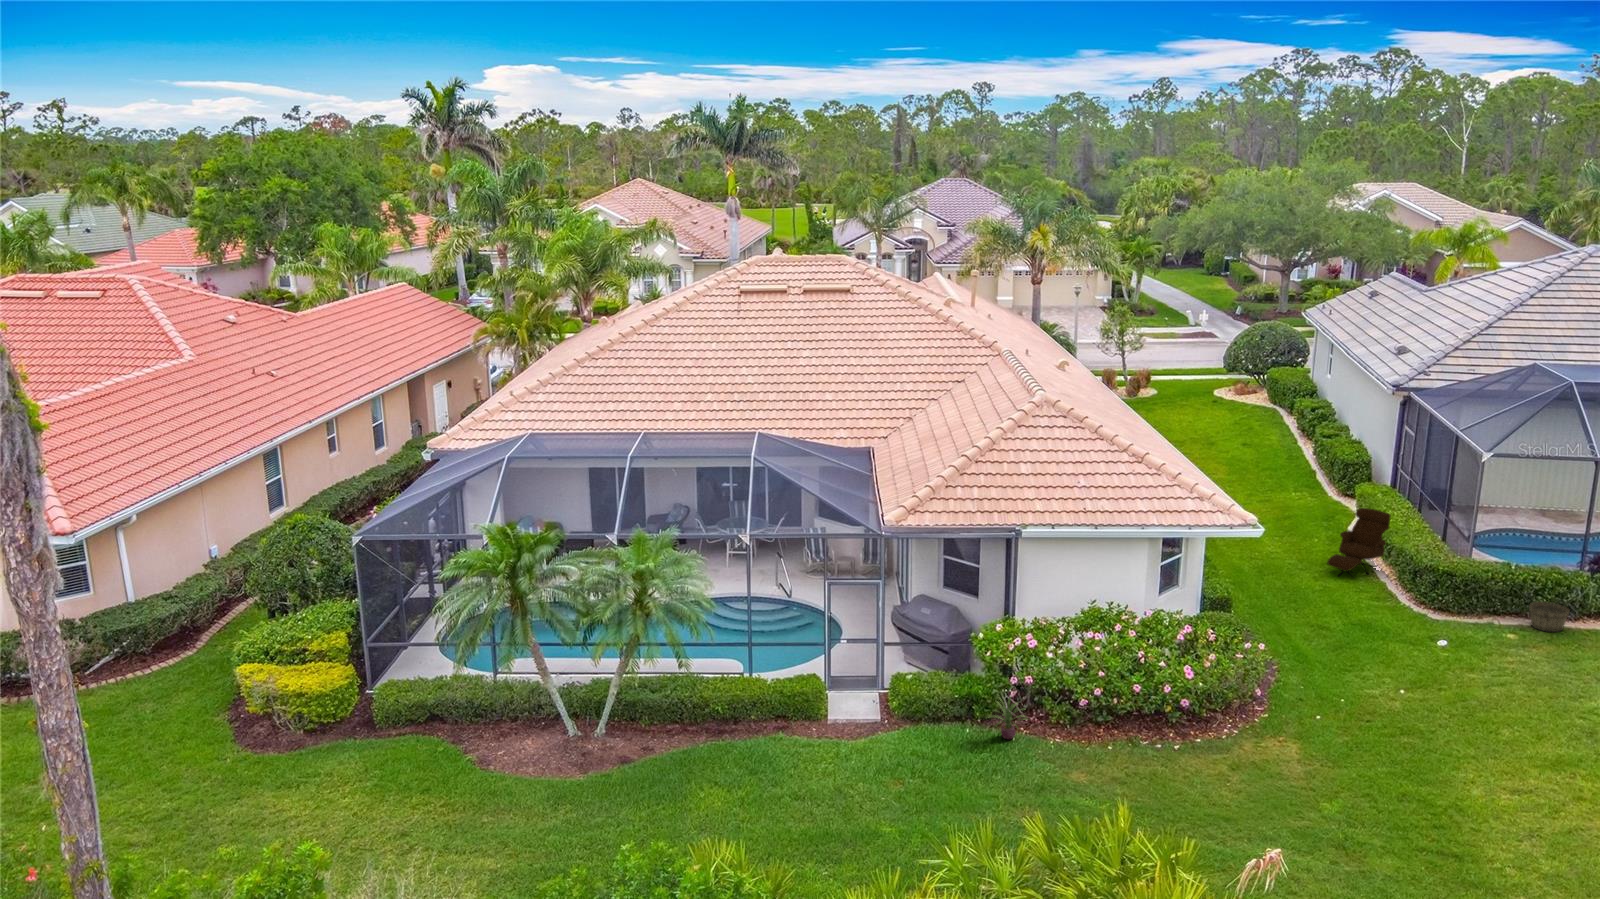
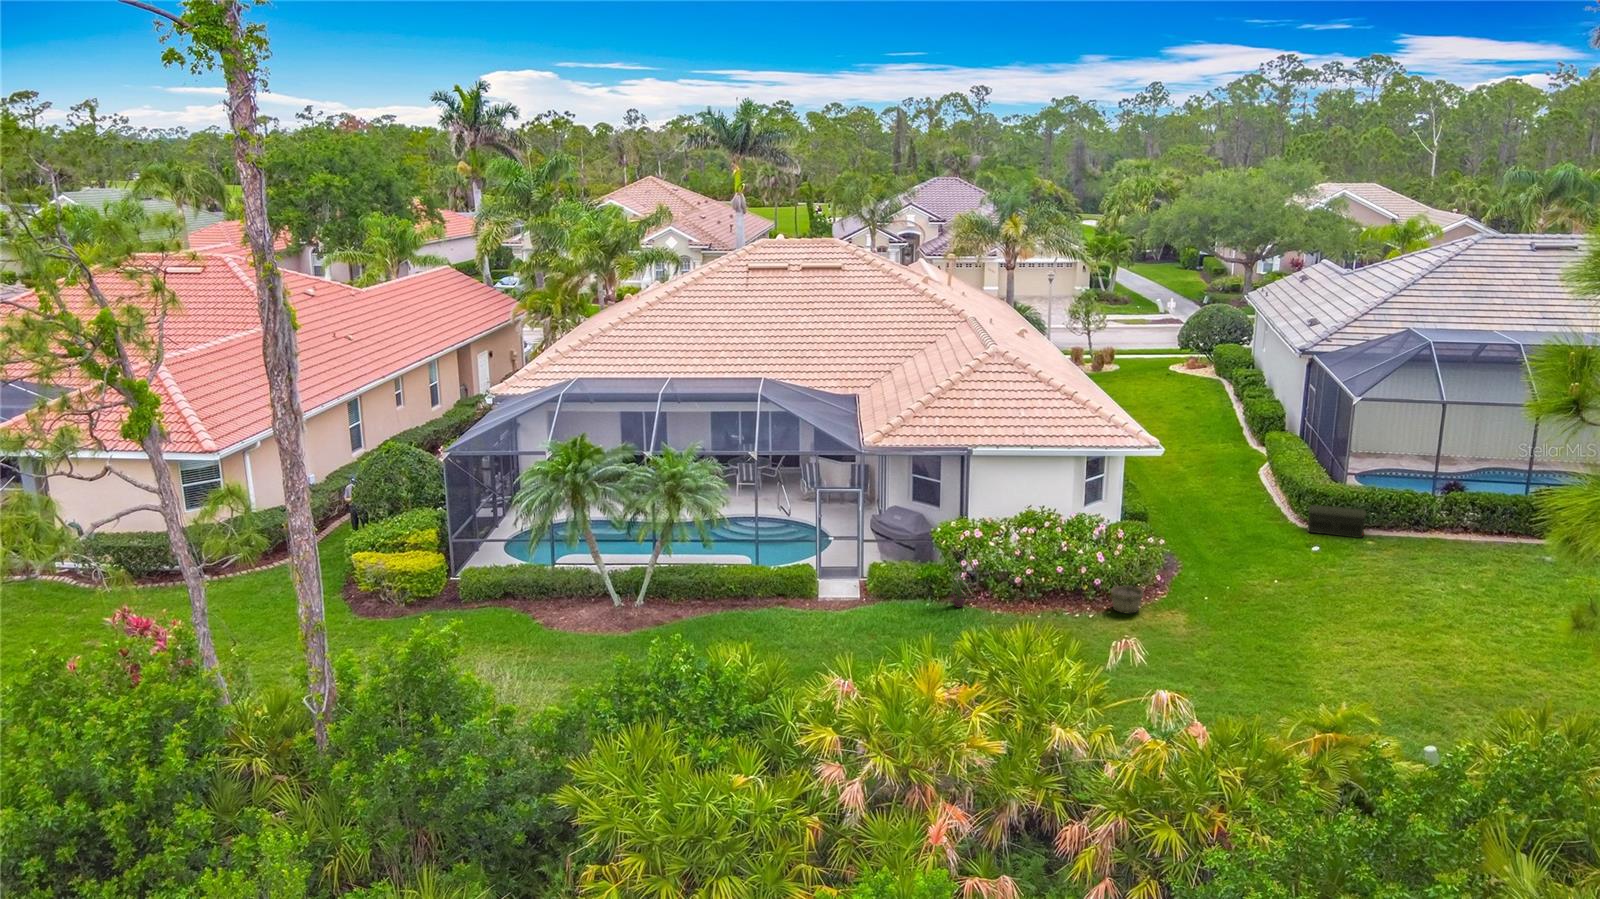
lounge chair: present [1327,508,1391,576] -> none [1234,448,1287,504]
storage bench: none [1427,586,1504,630] -> present [1308,505,1366,538]
wooden bucket: present [1530,602,1570,632] -> present [1111,586,1143,614]

